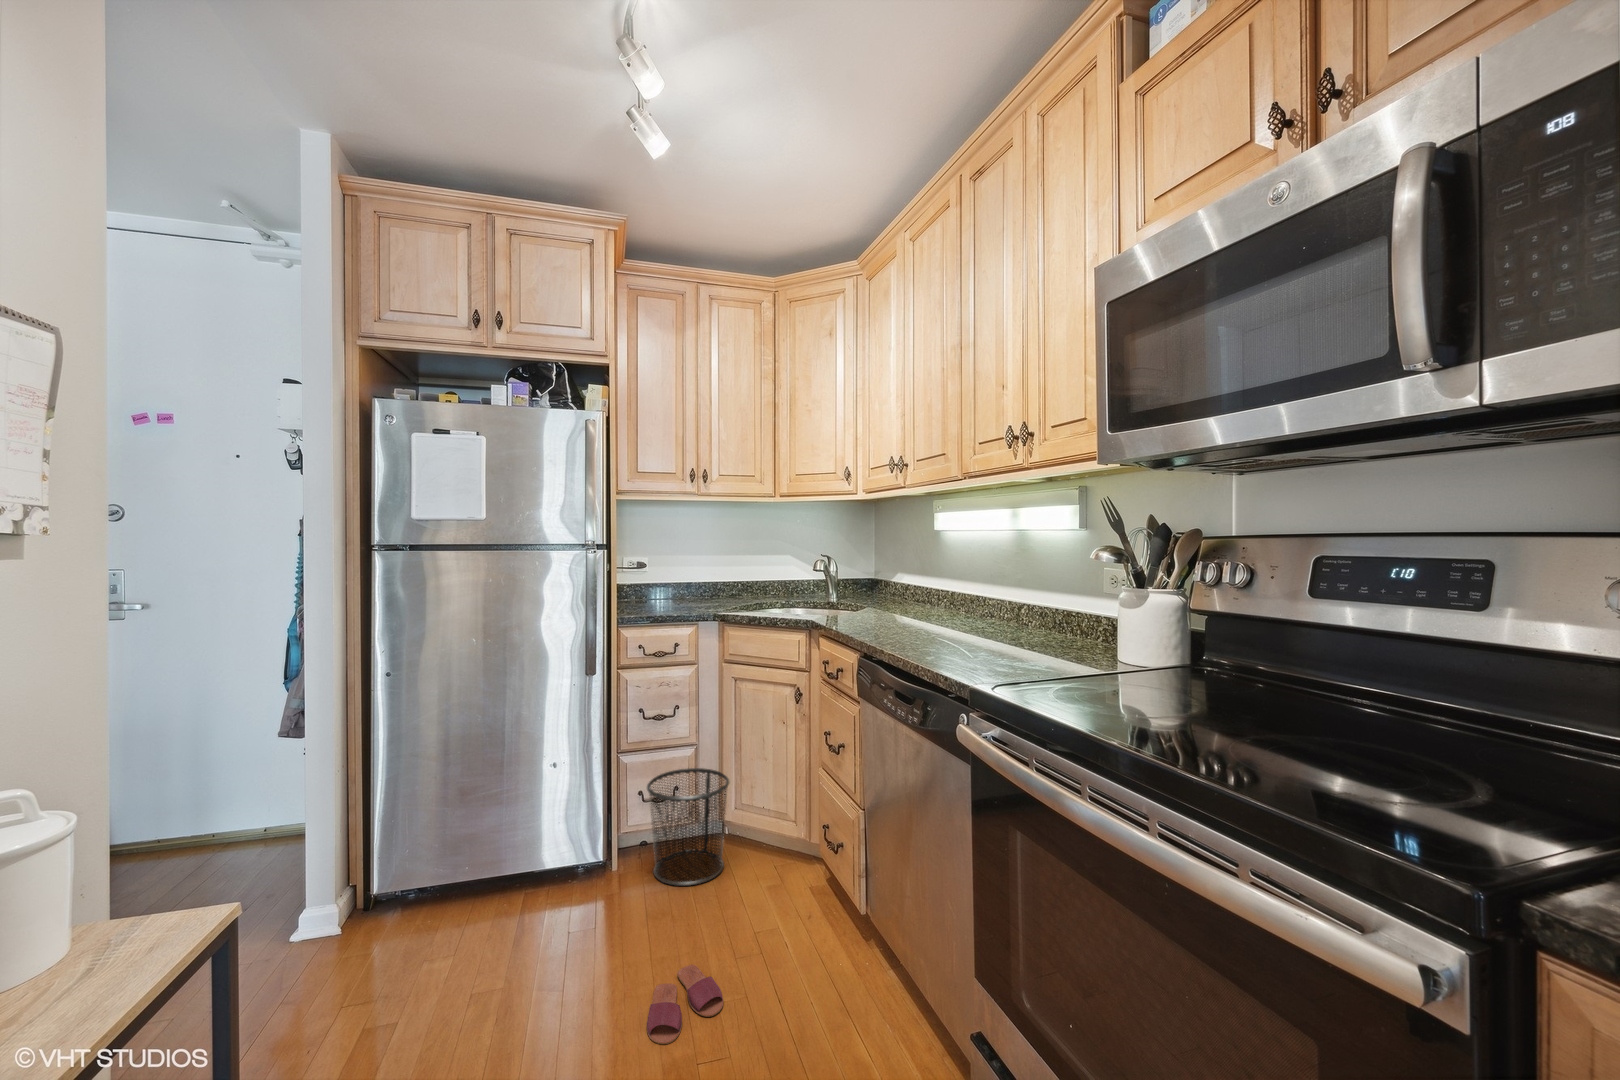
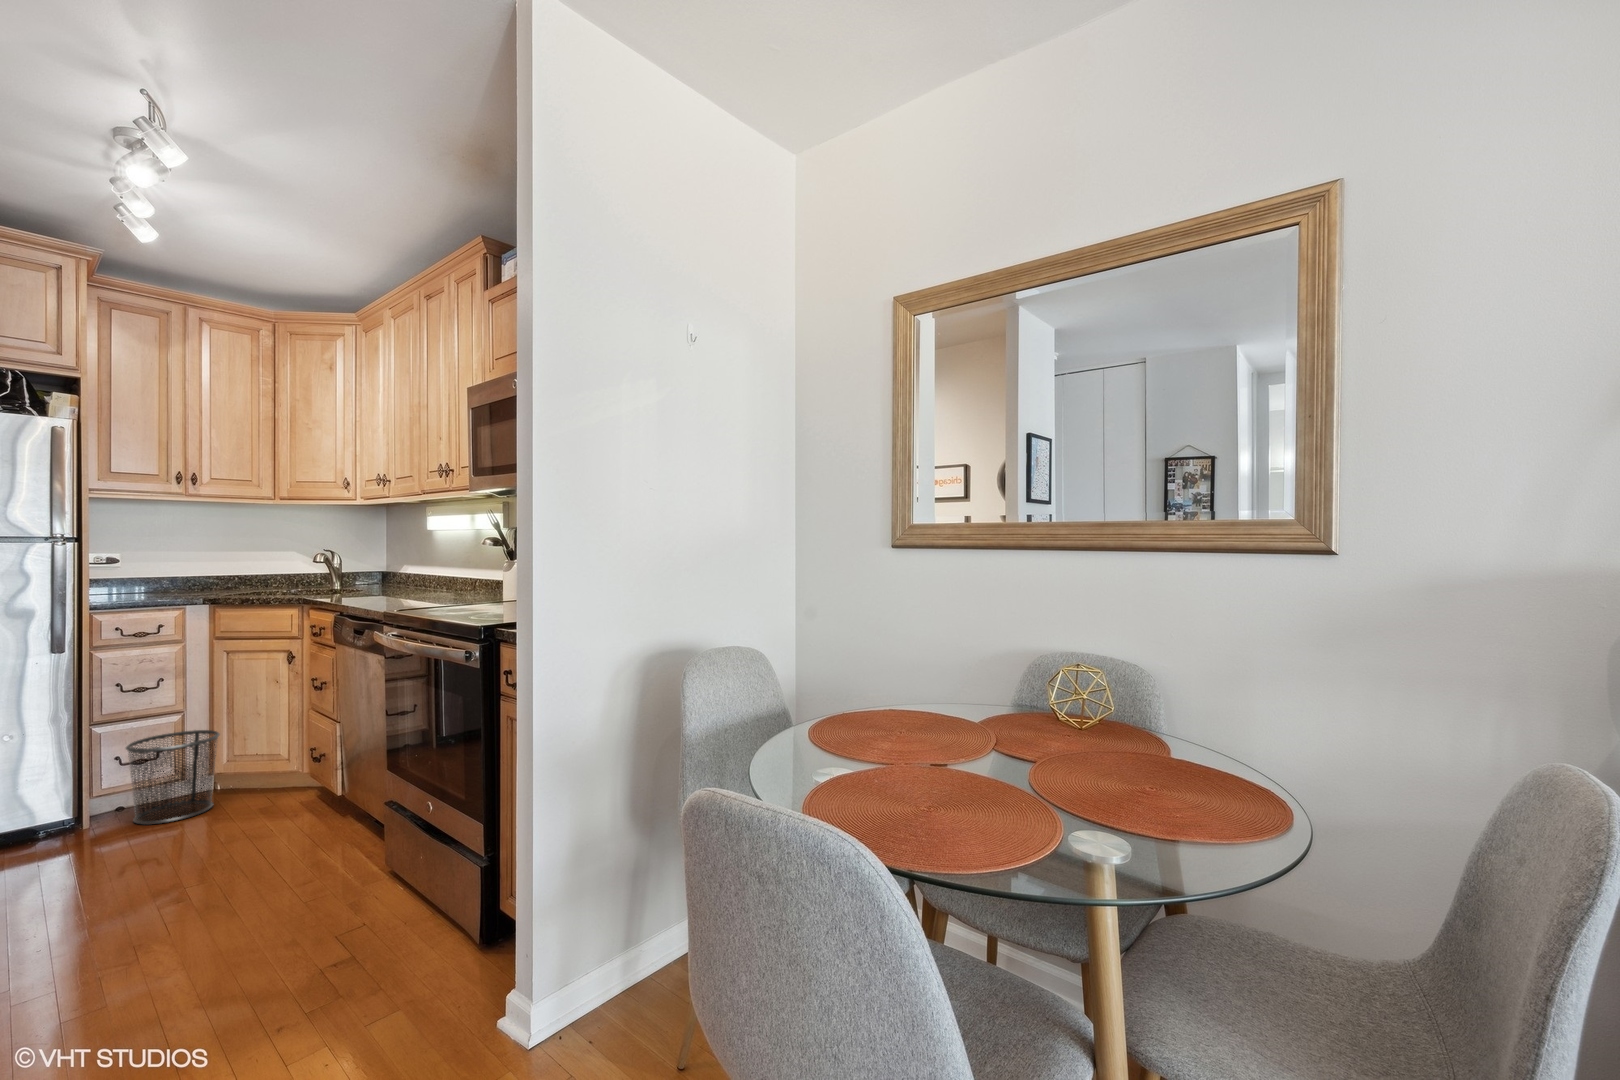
slippers: present [647,965,723,1044] -> none [134,851,208,889]

